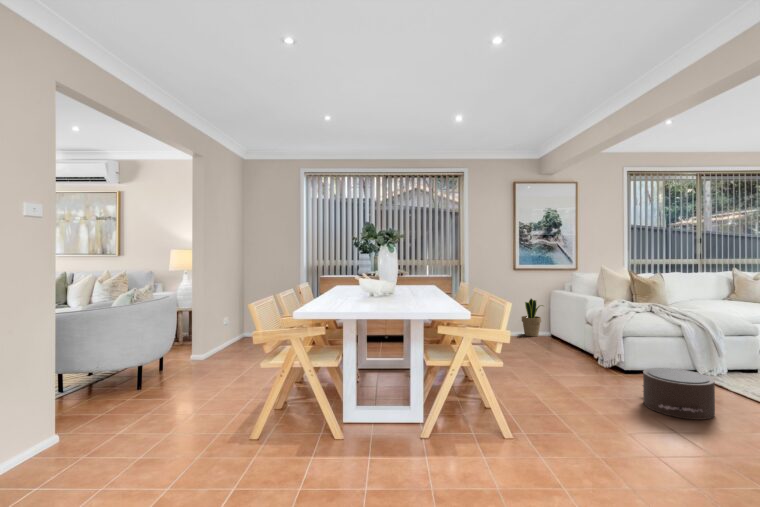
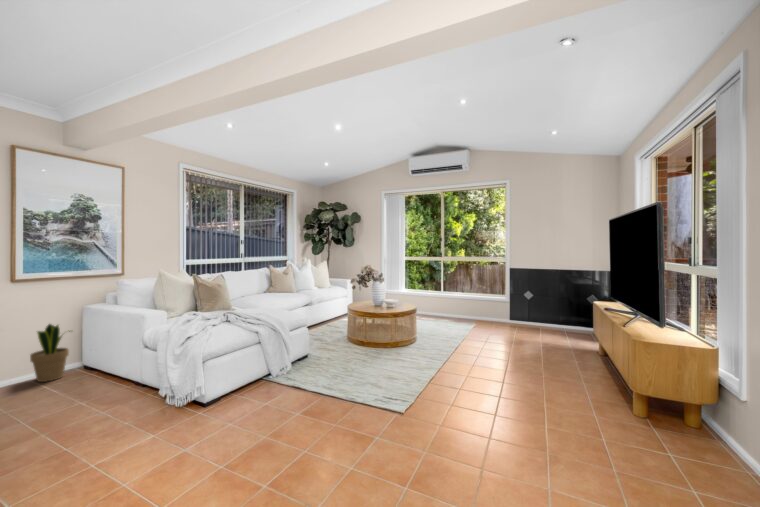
pouf: present [643,368,715,420] -> none [239,389,317,461]

